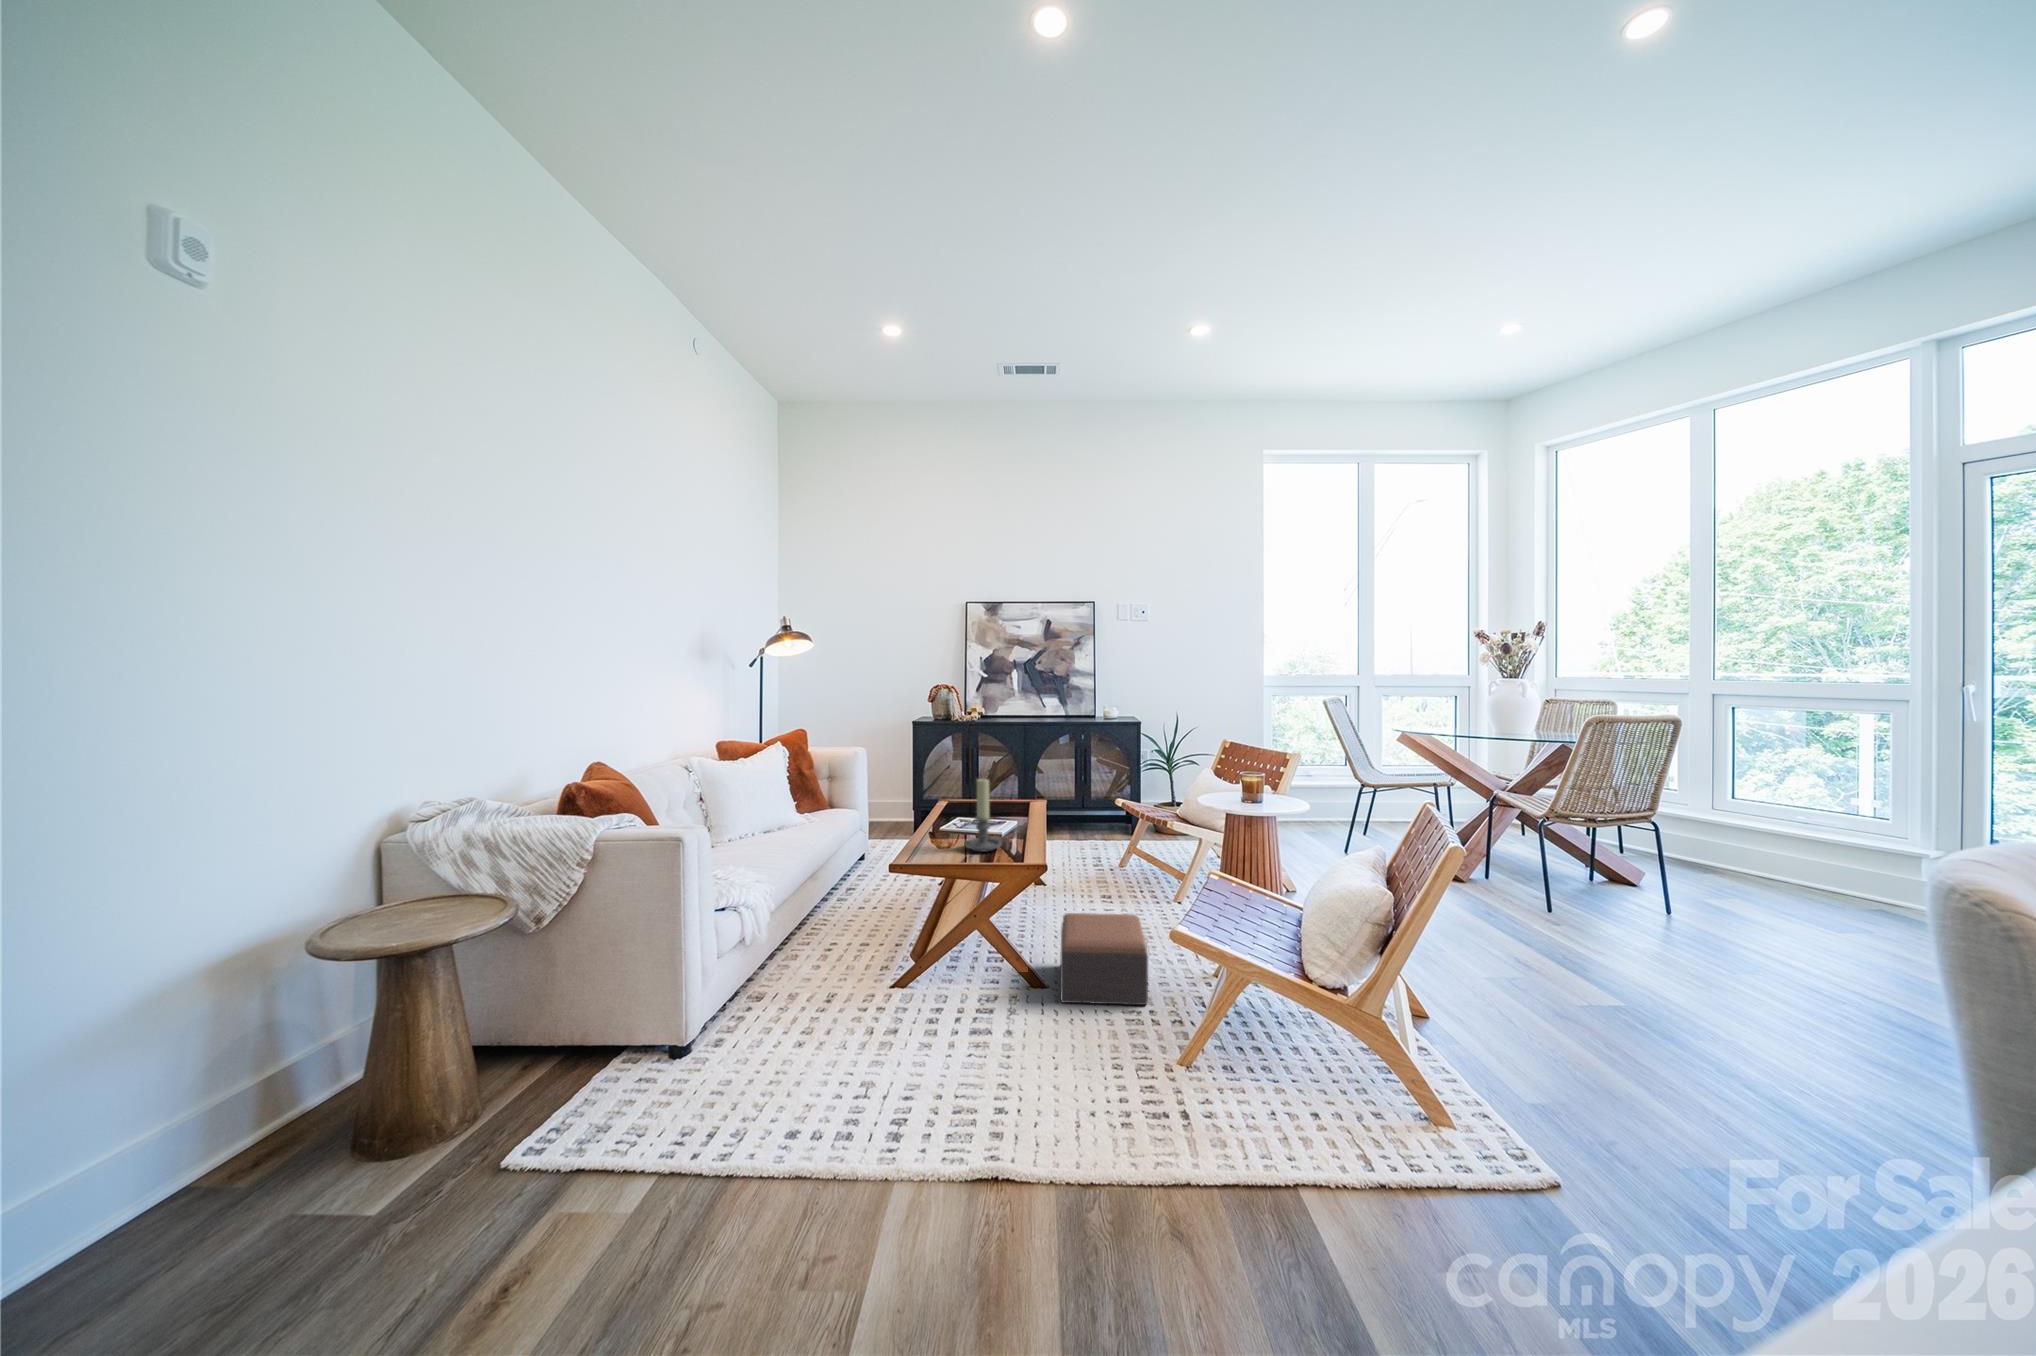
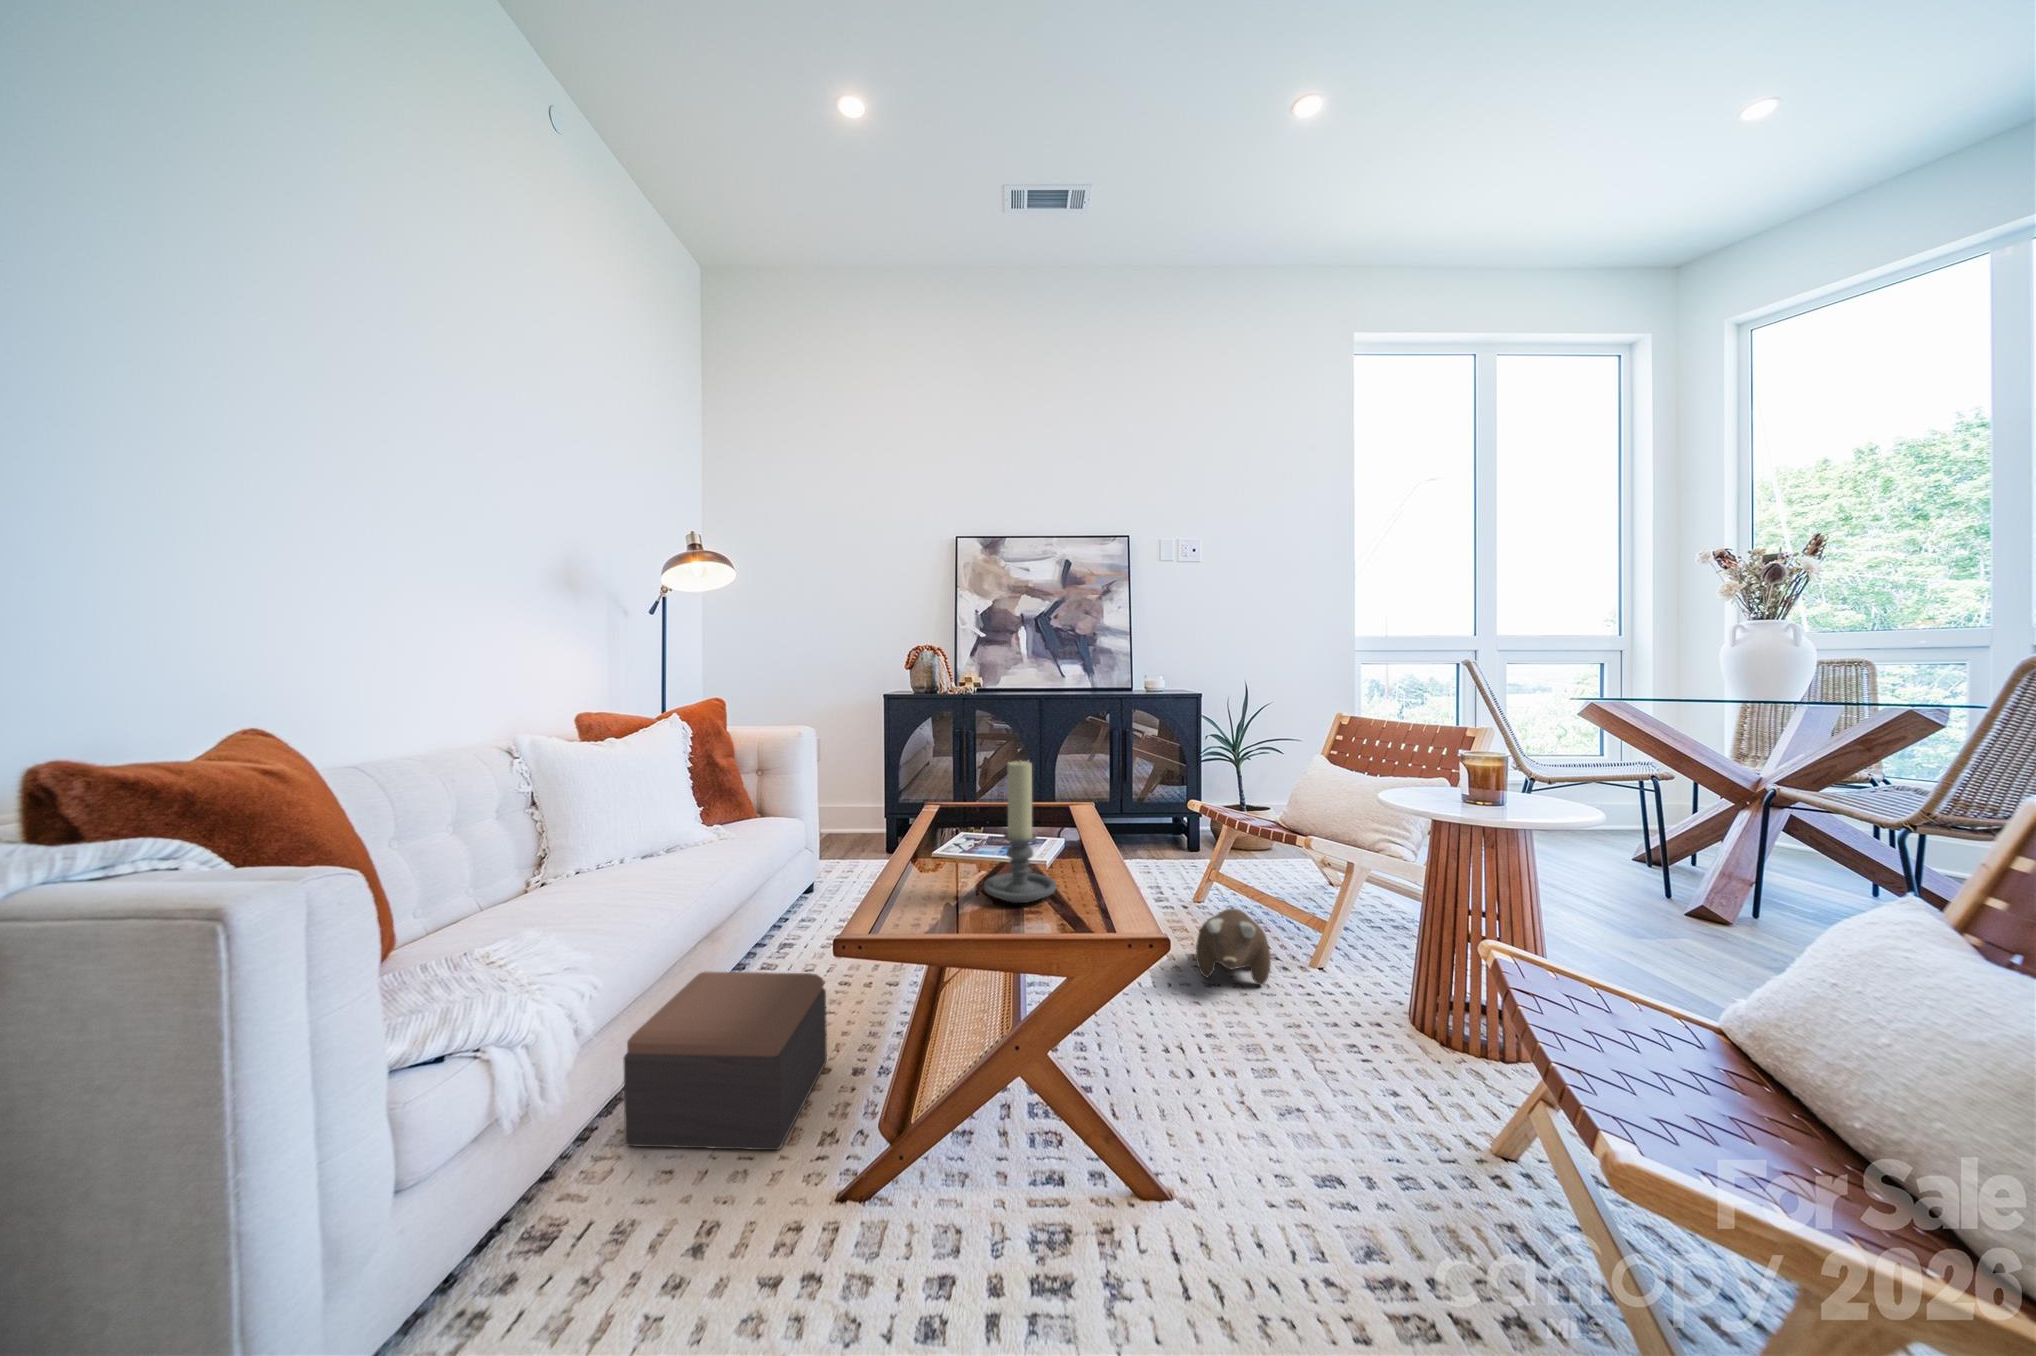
plush toy: none [1099,865,1142,910] -> present [1196,908,1271,985]
footstool: present [1061,913,1148,1005] -> present [623,972,827,1150]

